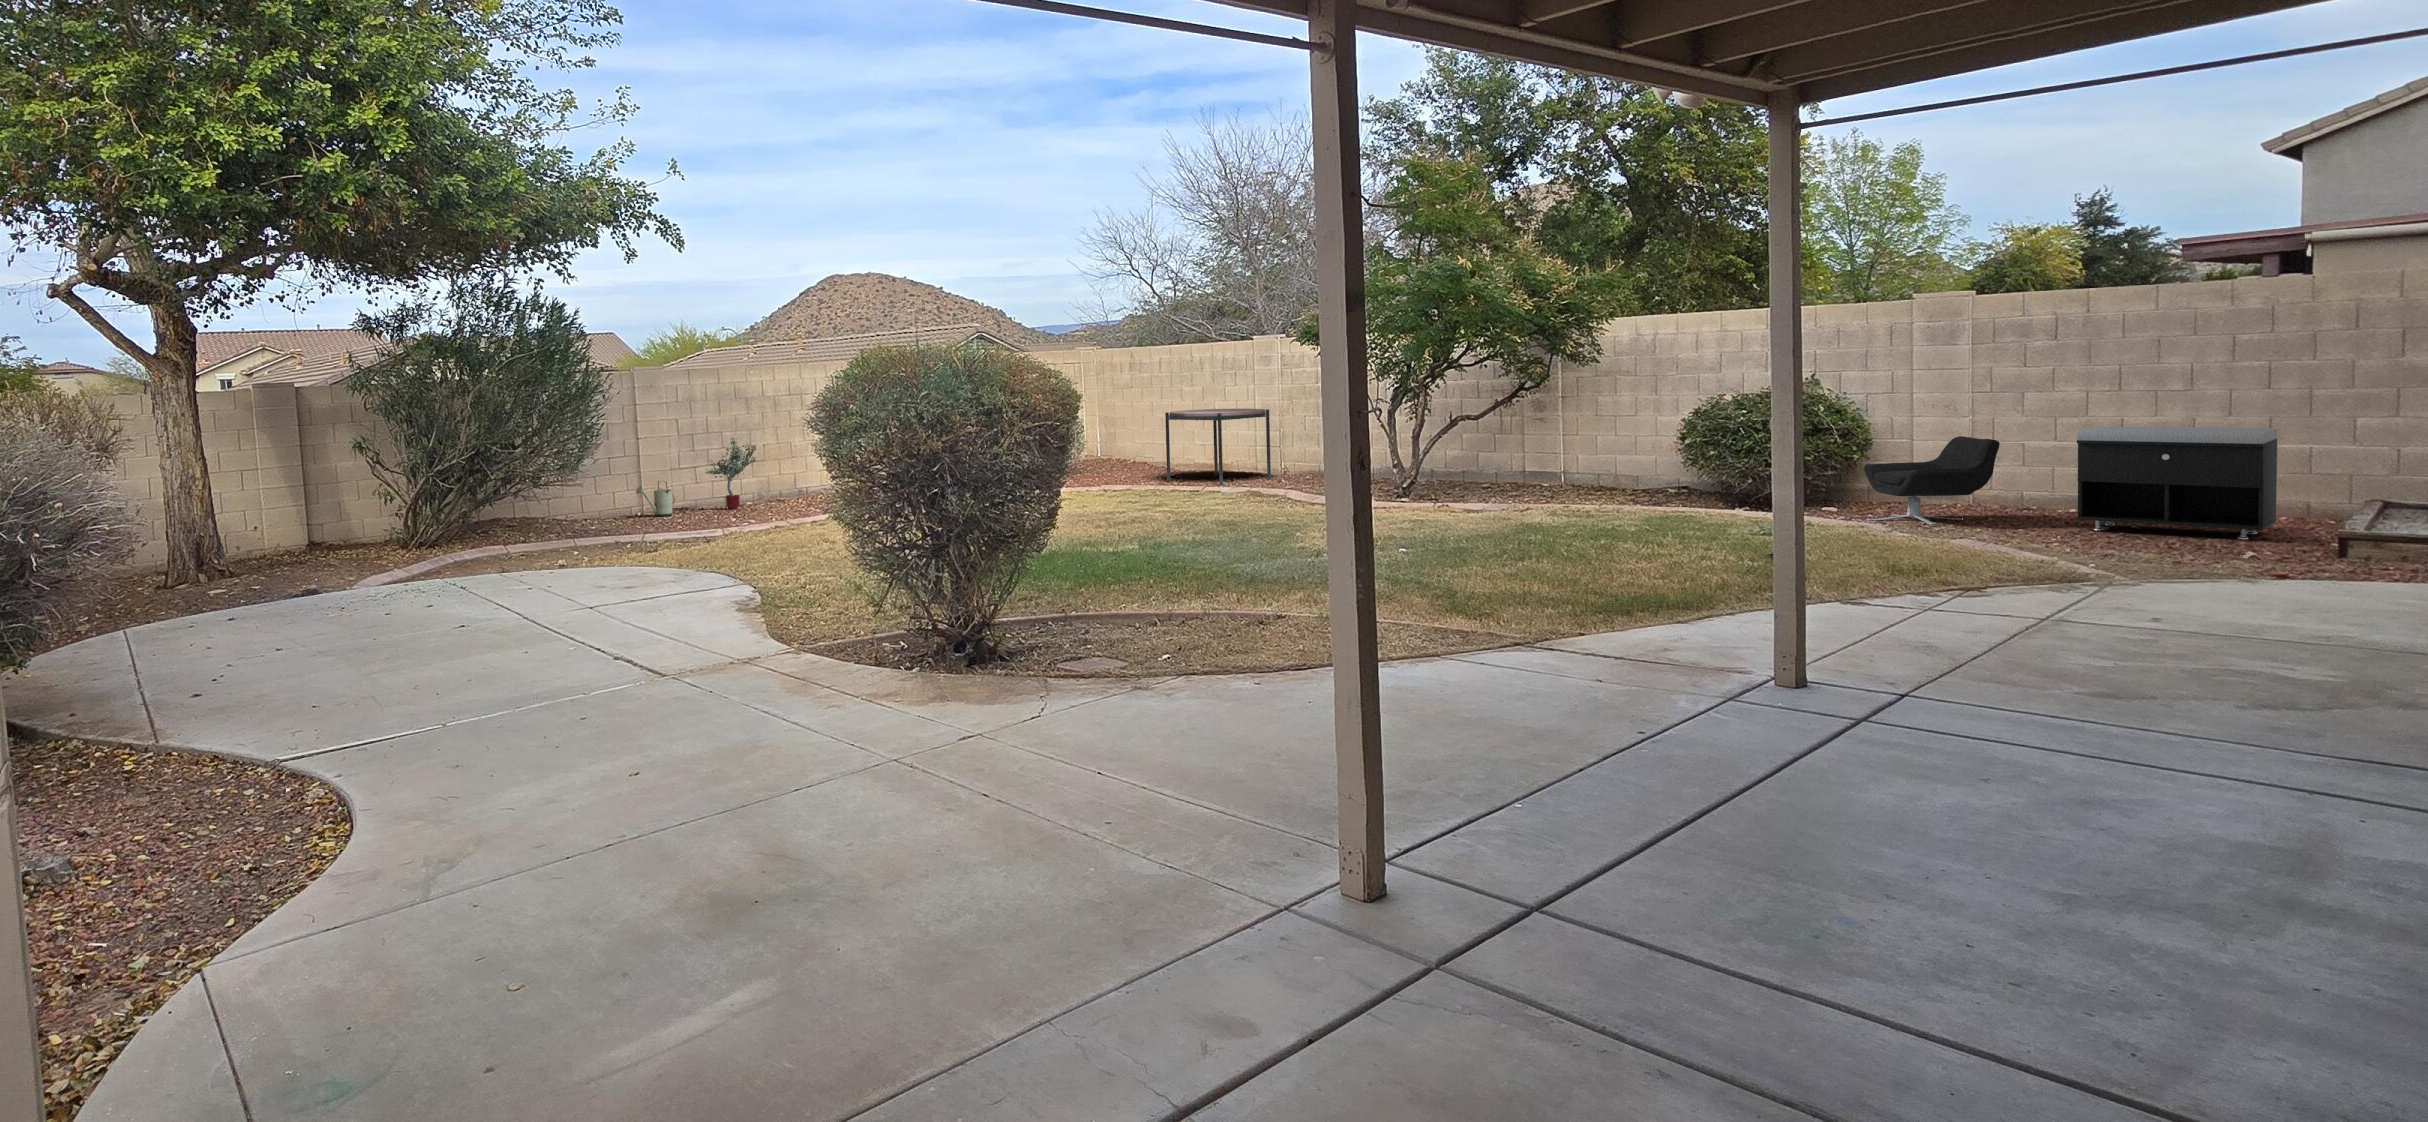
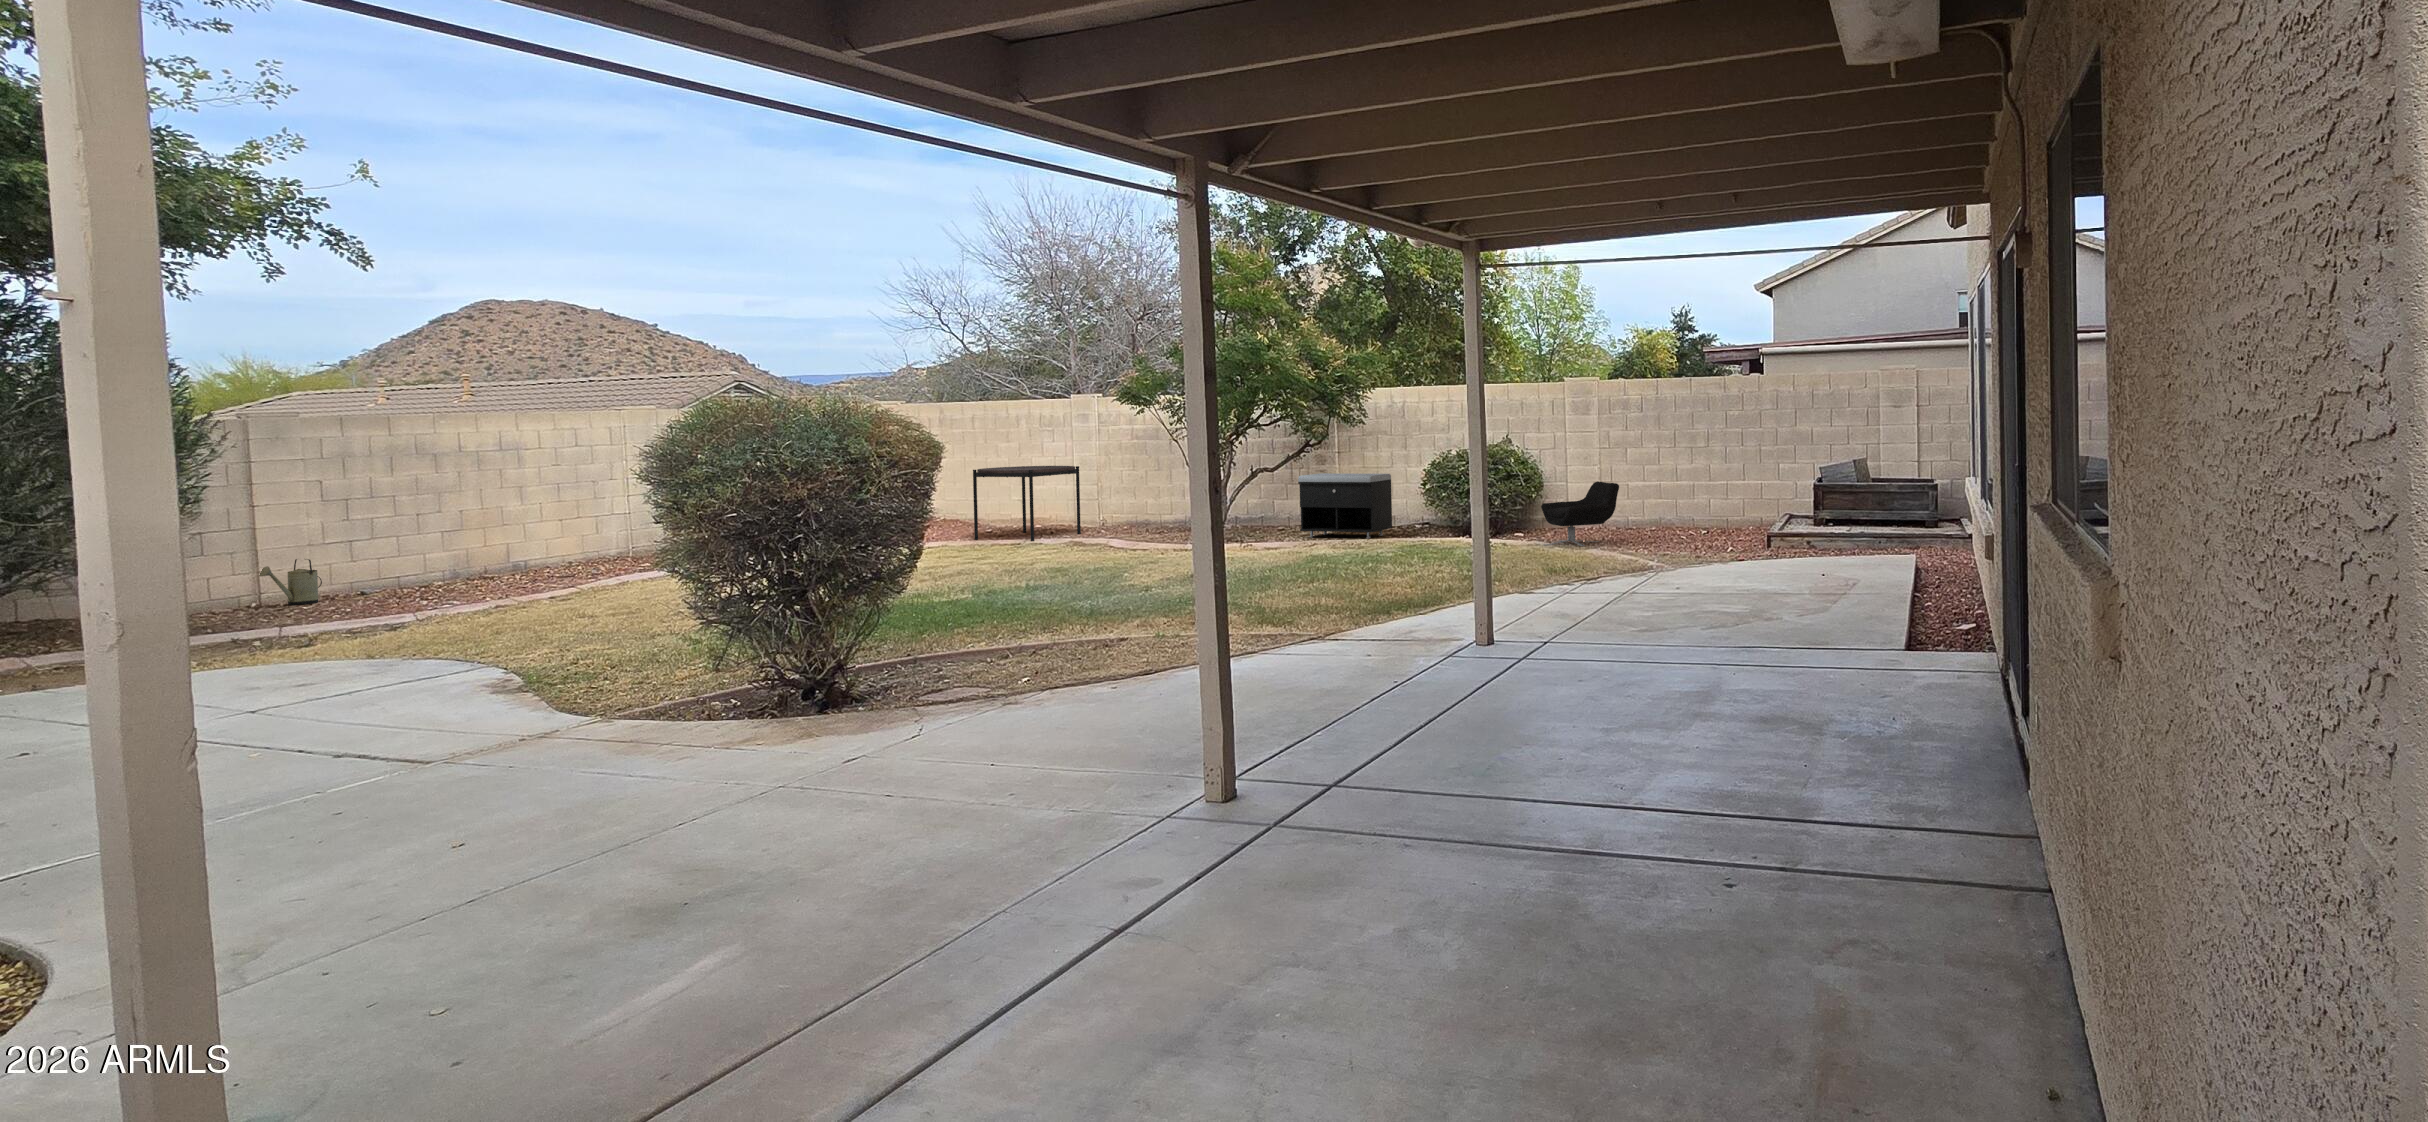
storage bench: present [2077,426,2277,540] -> present [1298,473,1392,539]
potted tree: present [705,437,756,509] -> none [371,502,452,591]

